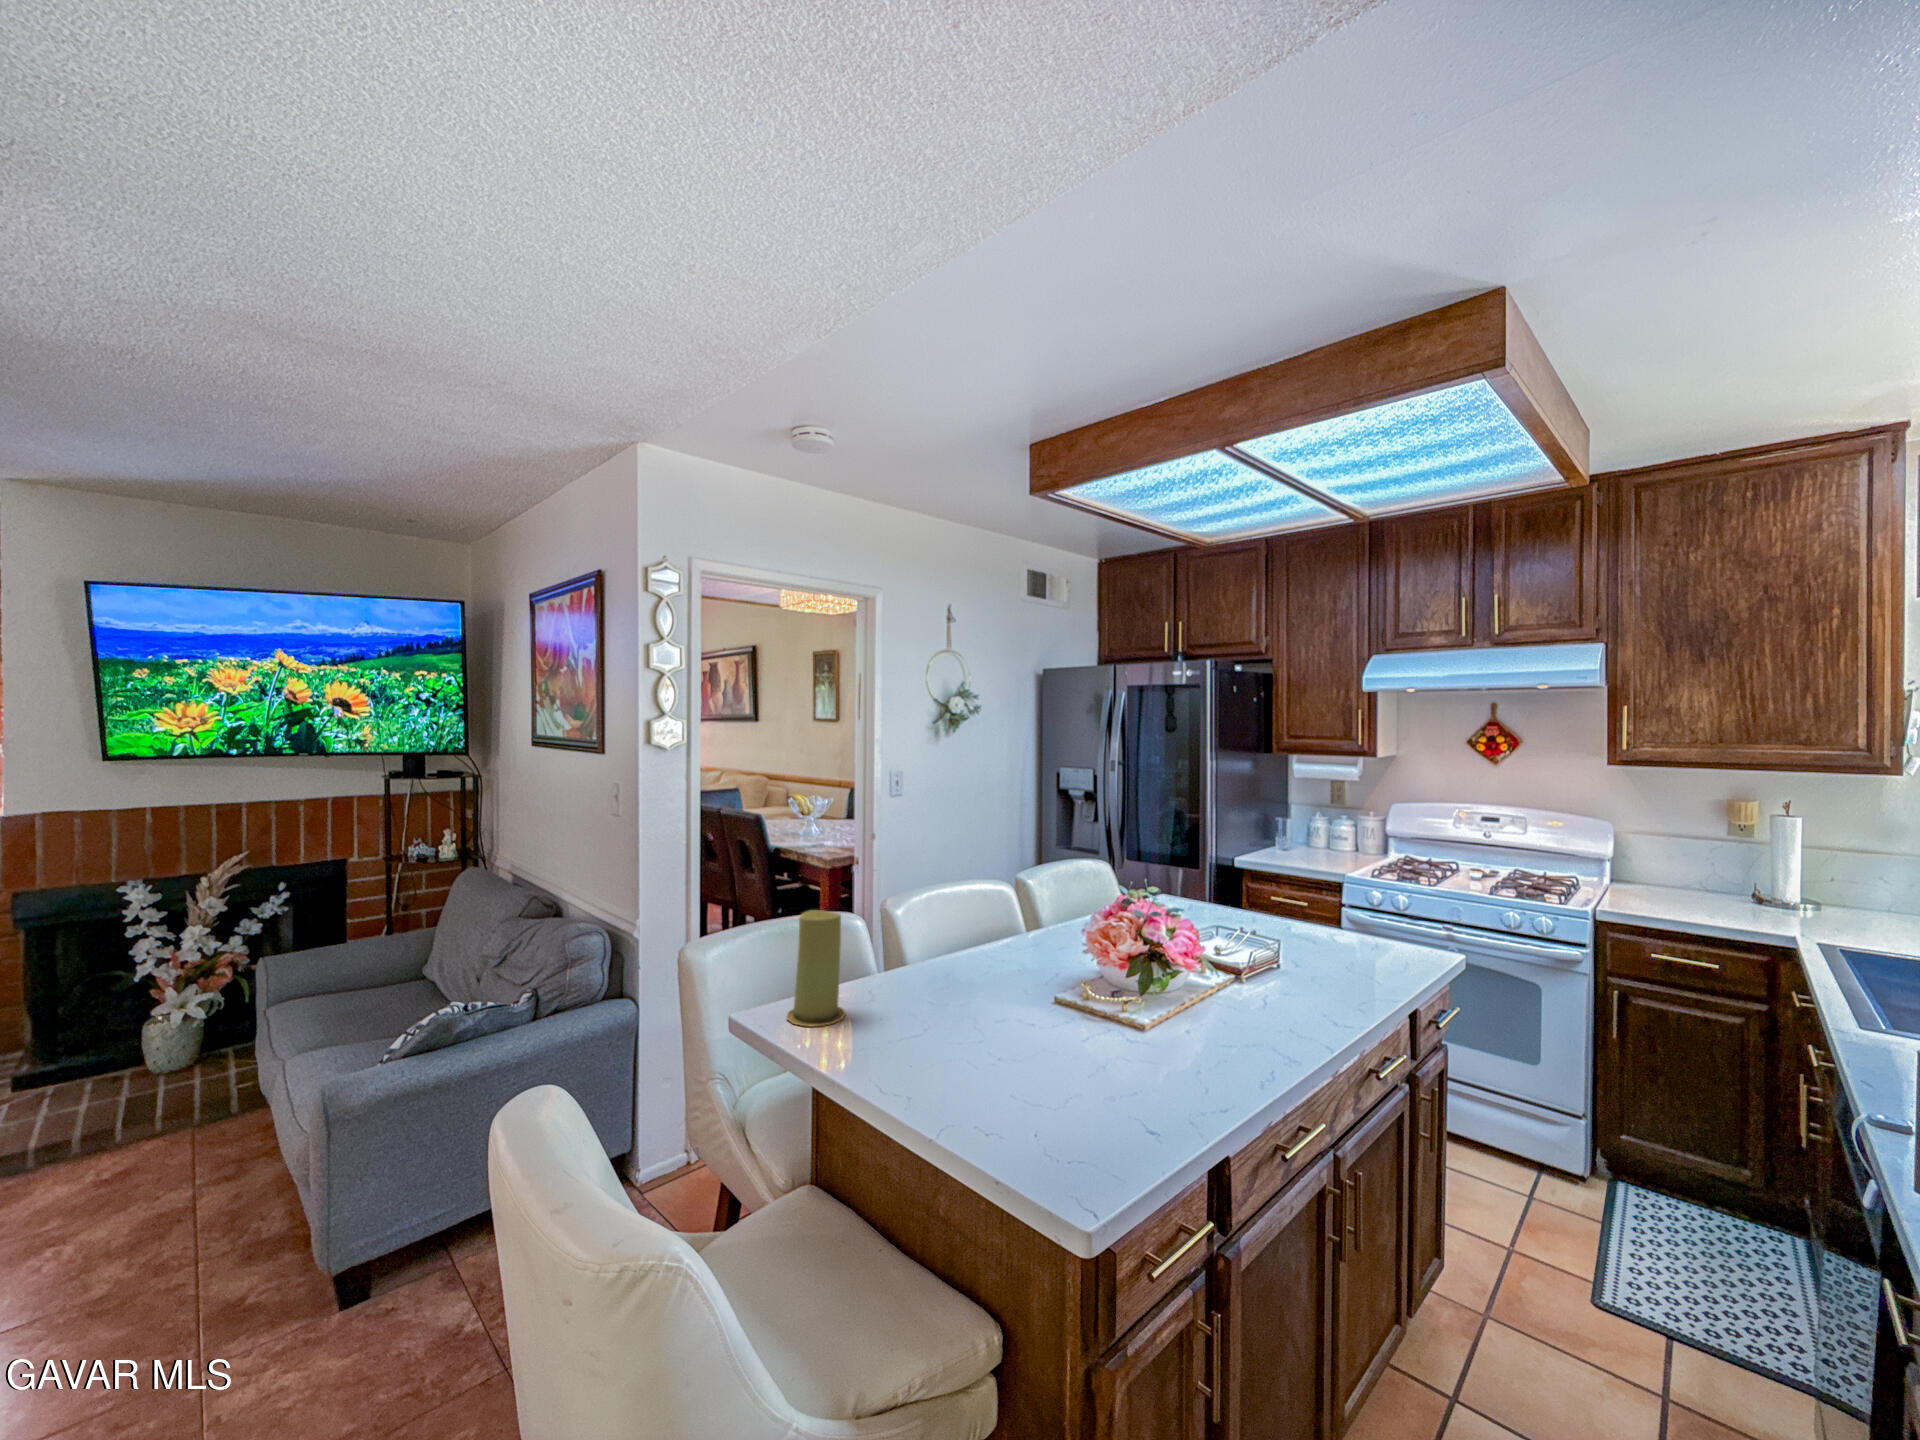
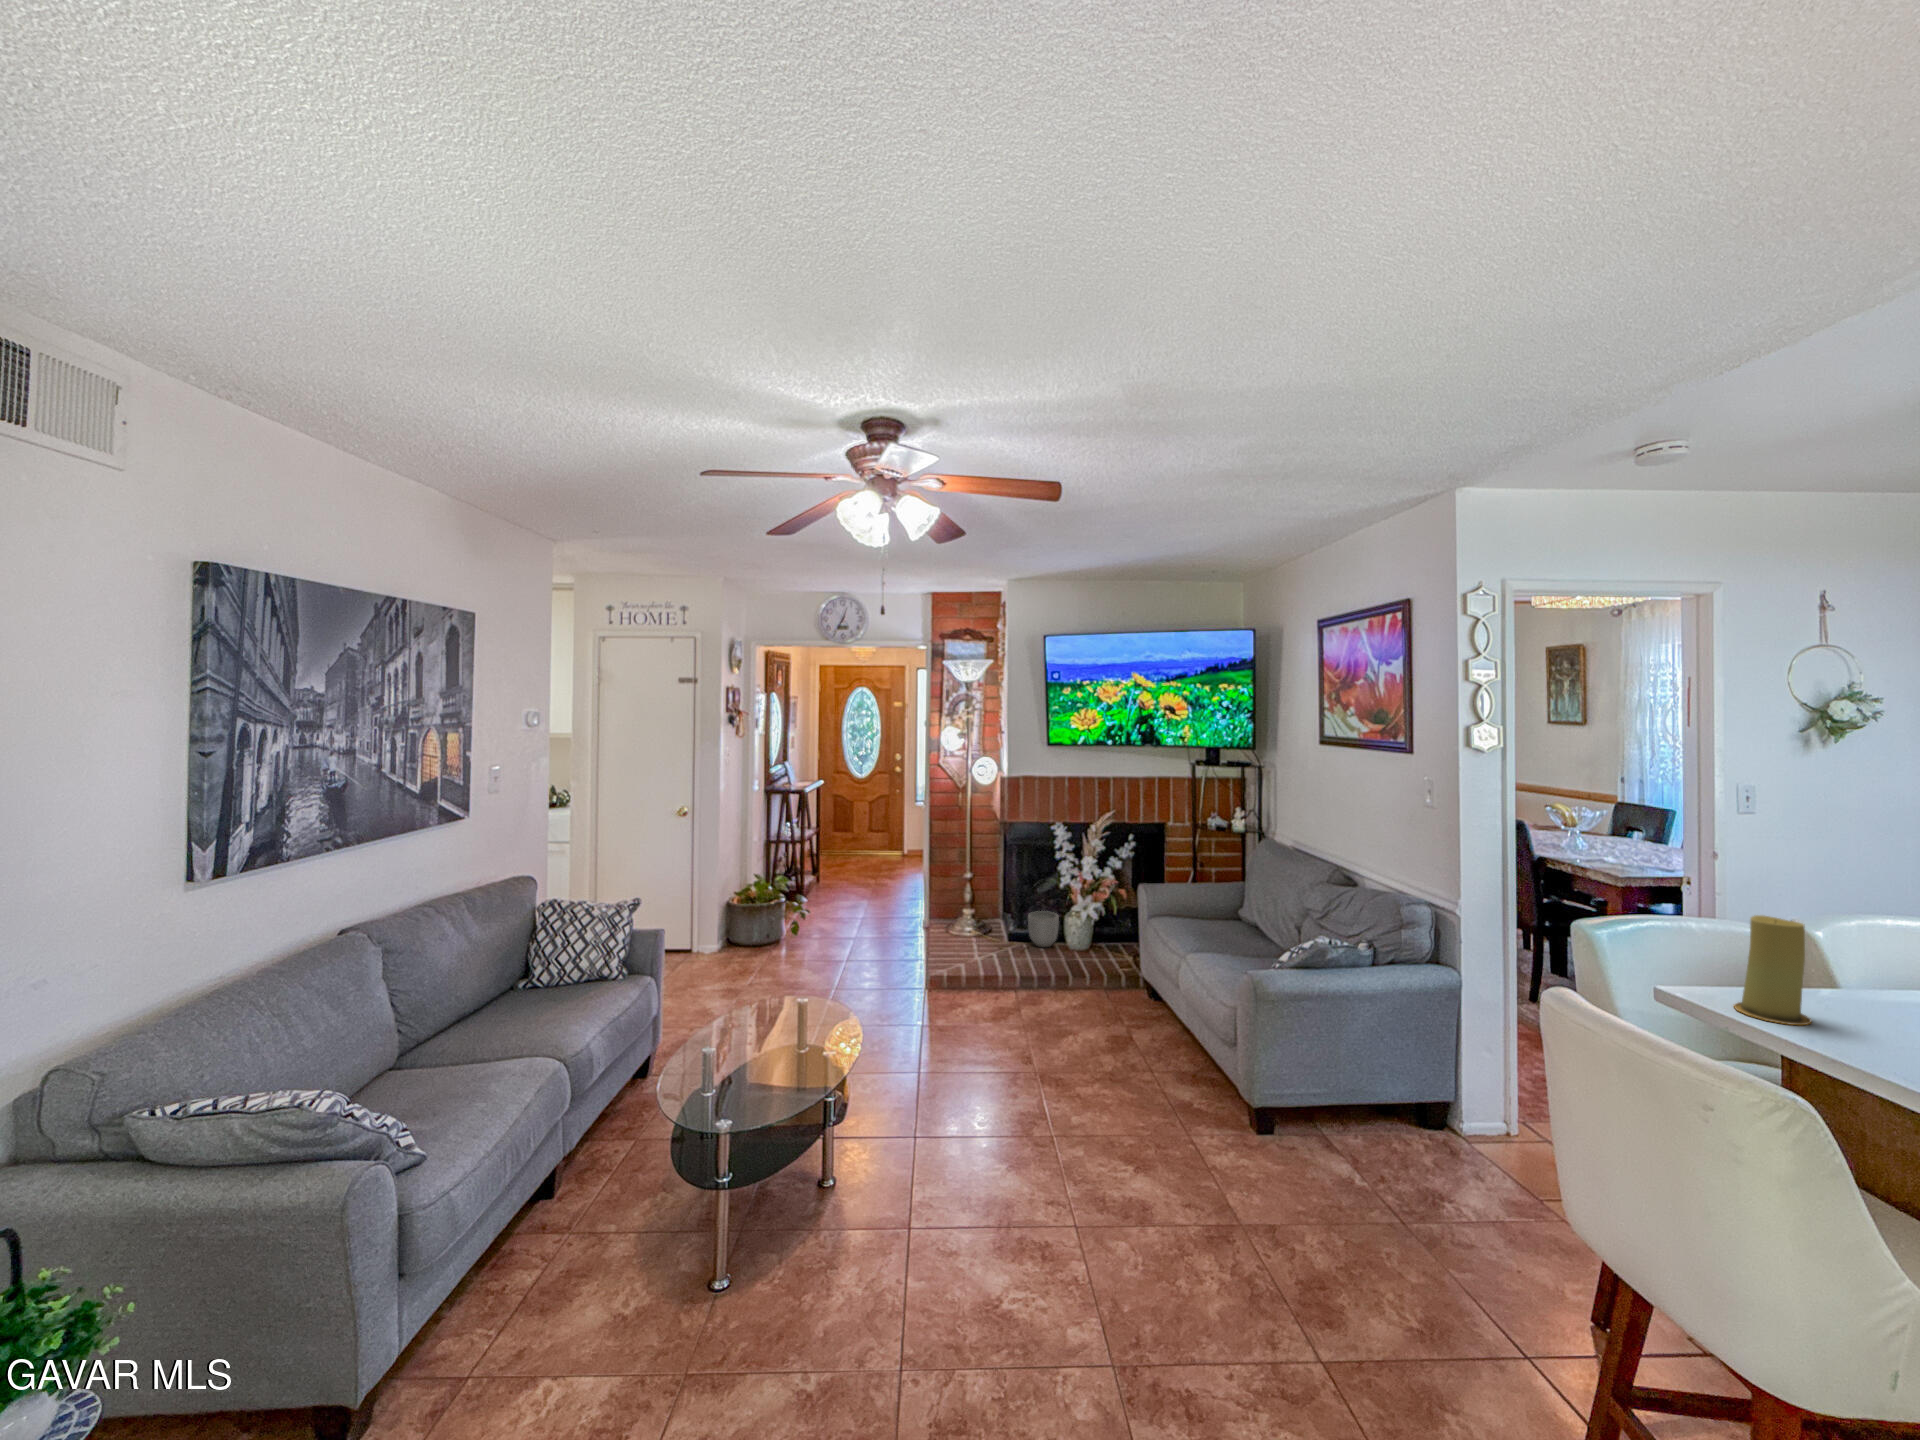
planter: none [51,1024,125,1087] -> present [1028,911,1059,947]

